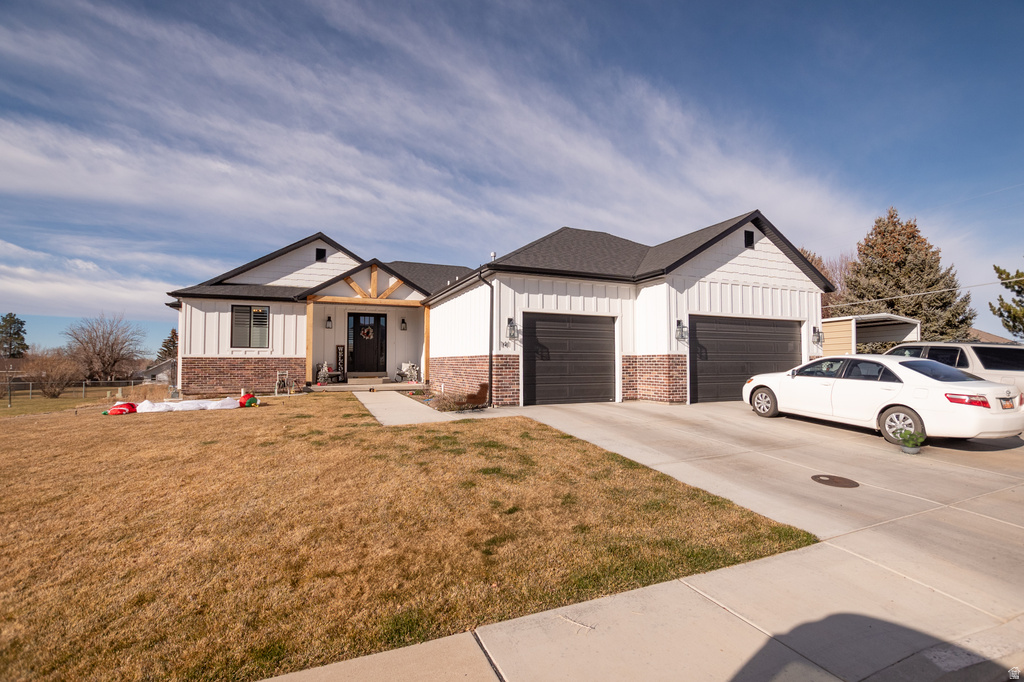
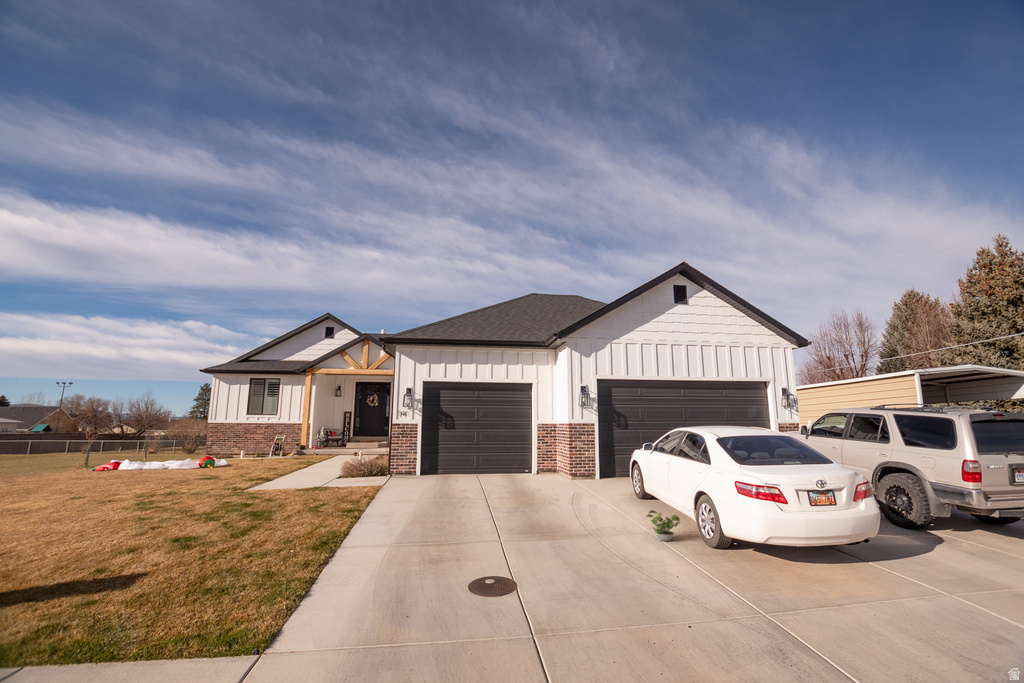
lounge chair: present [455,383,489,412] -> none [350,450,389,479]

